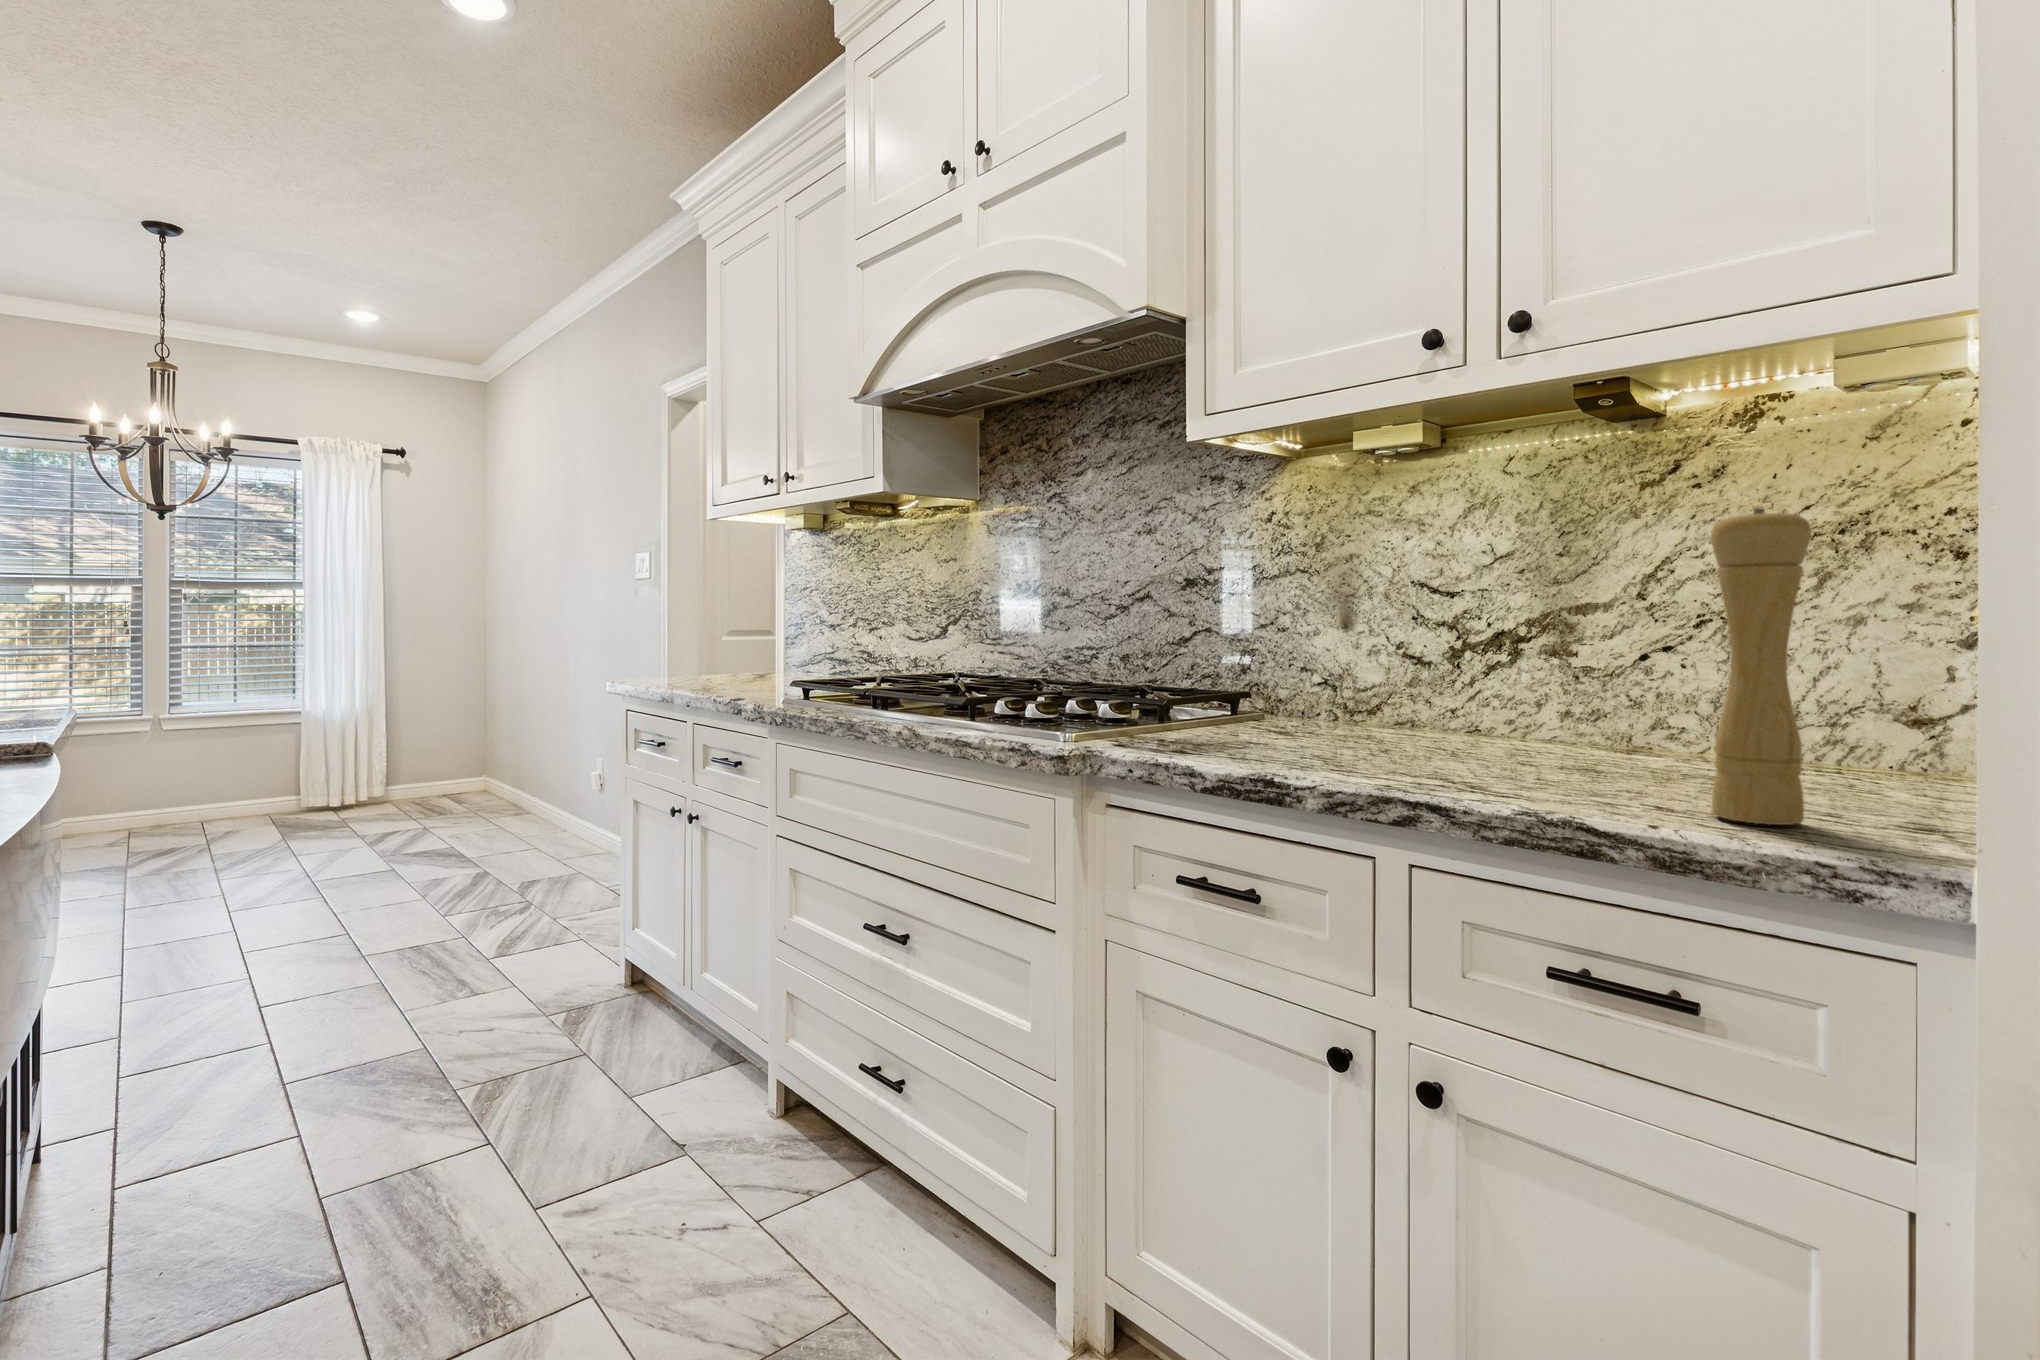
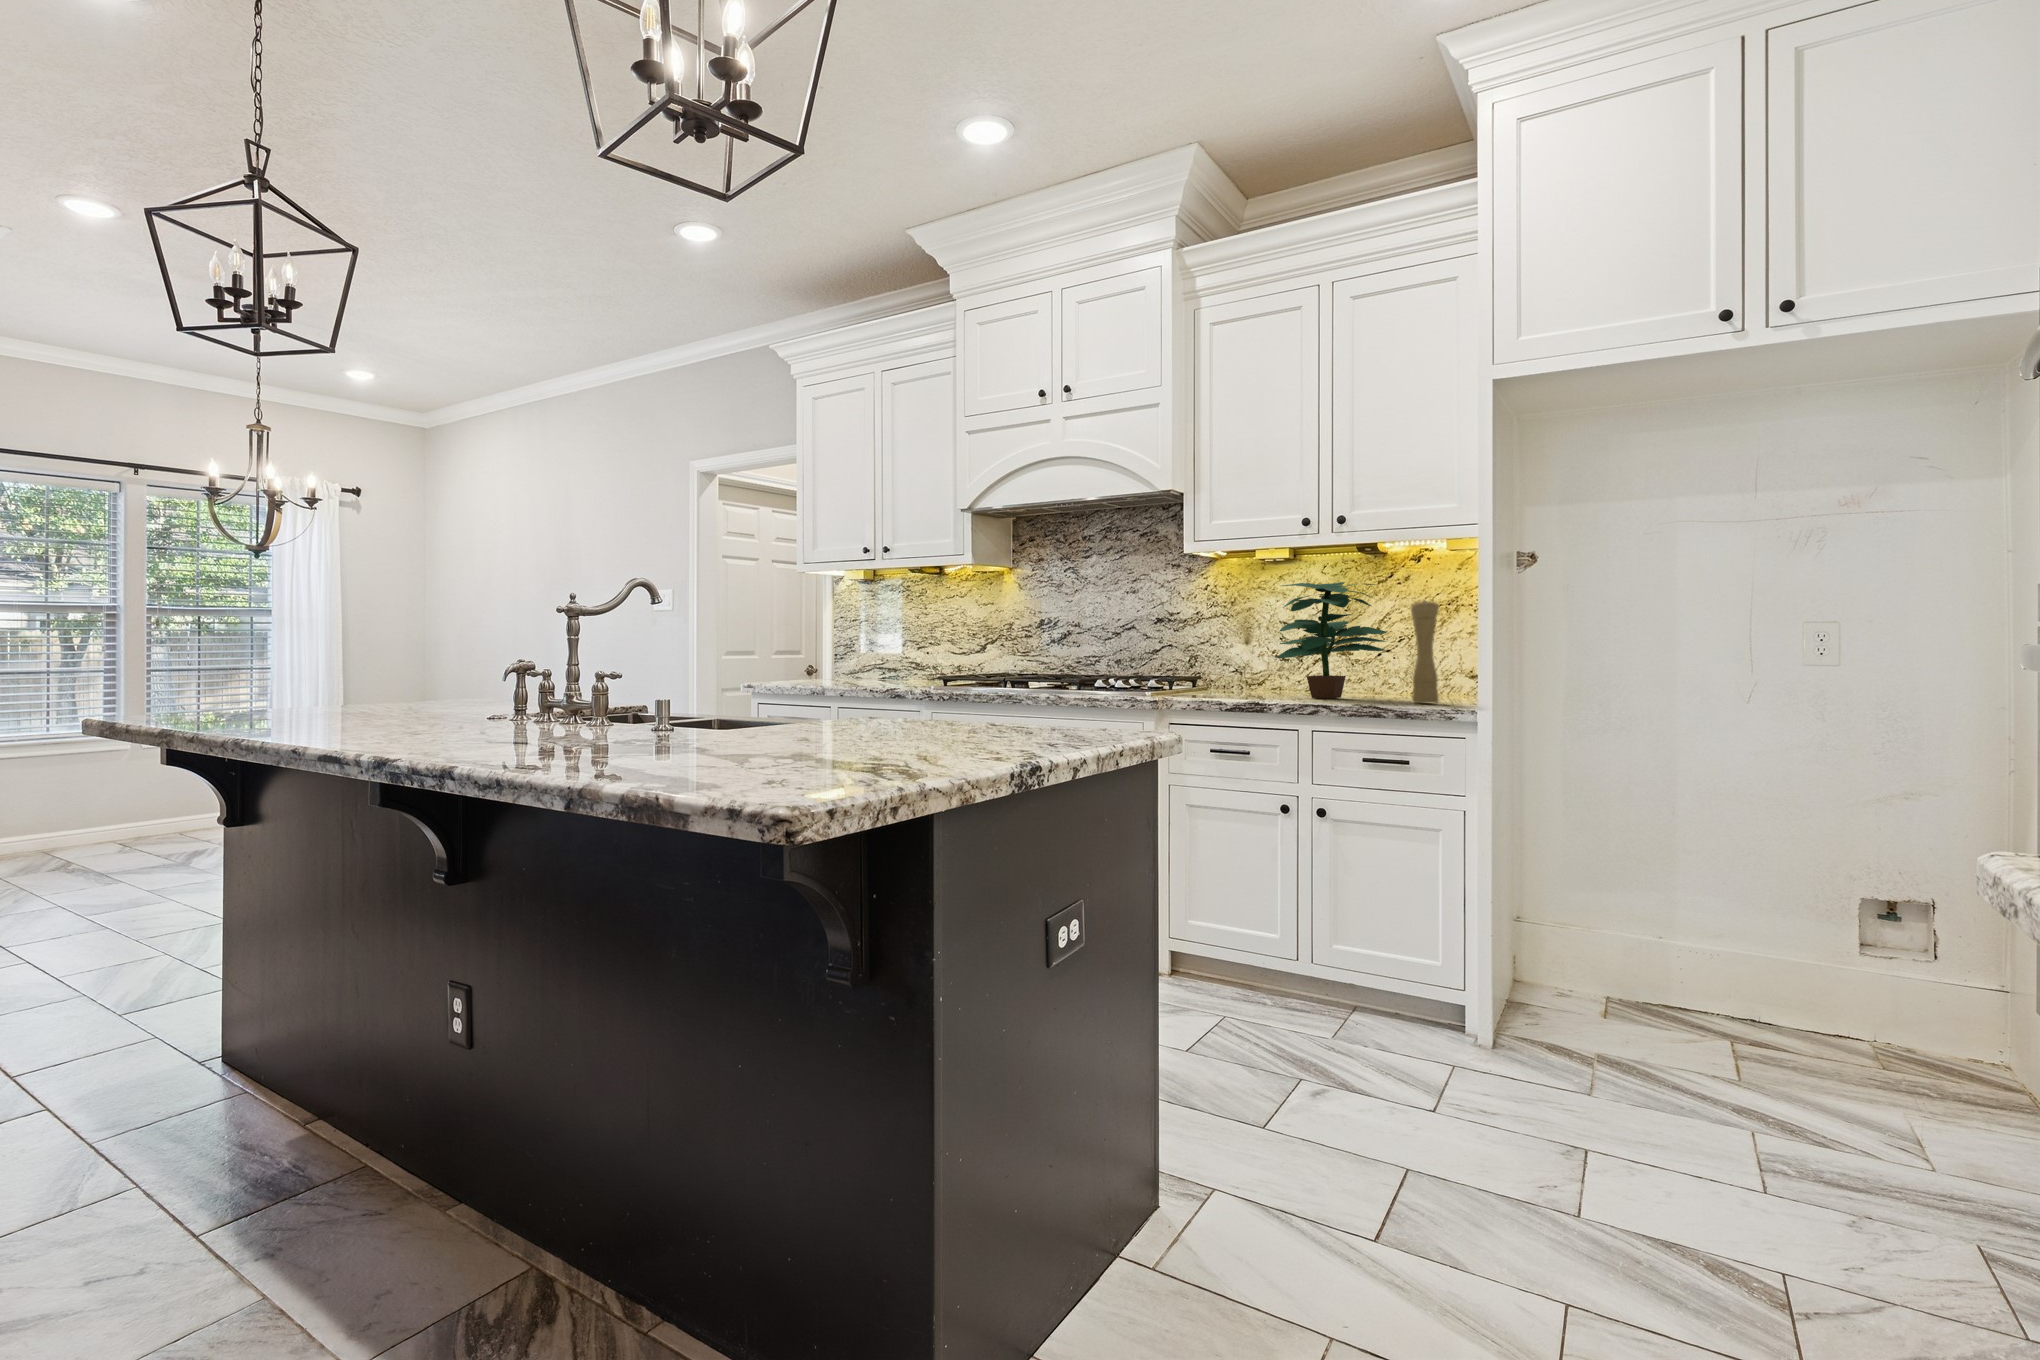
potted plant: none [1344,480,1654,773] -> present [1278,582,1387,699]

